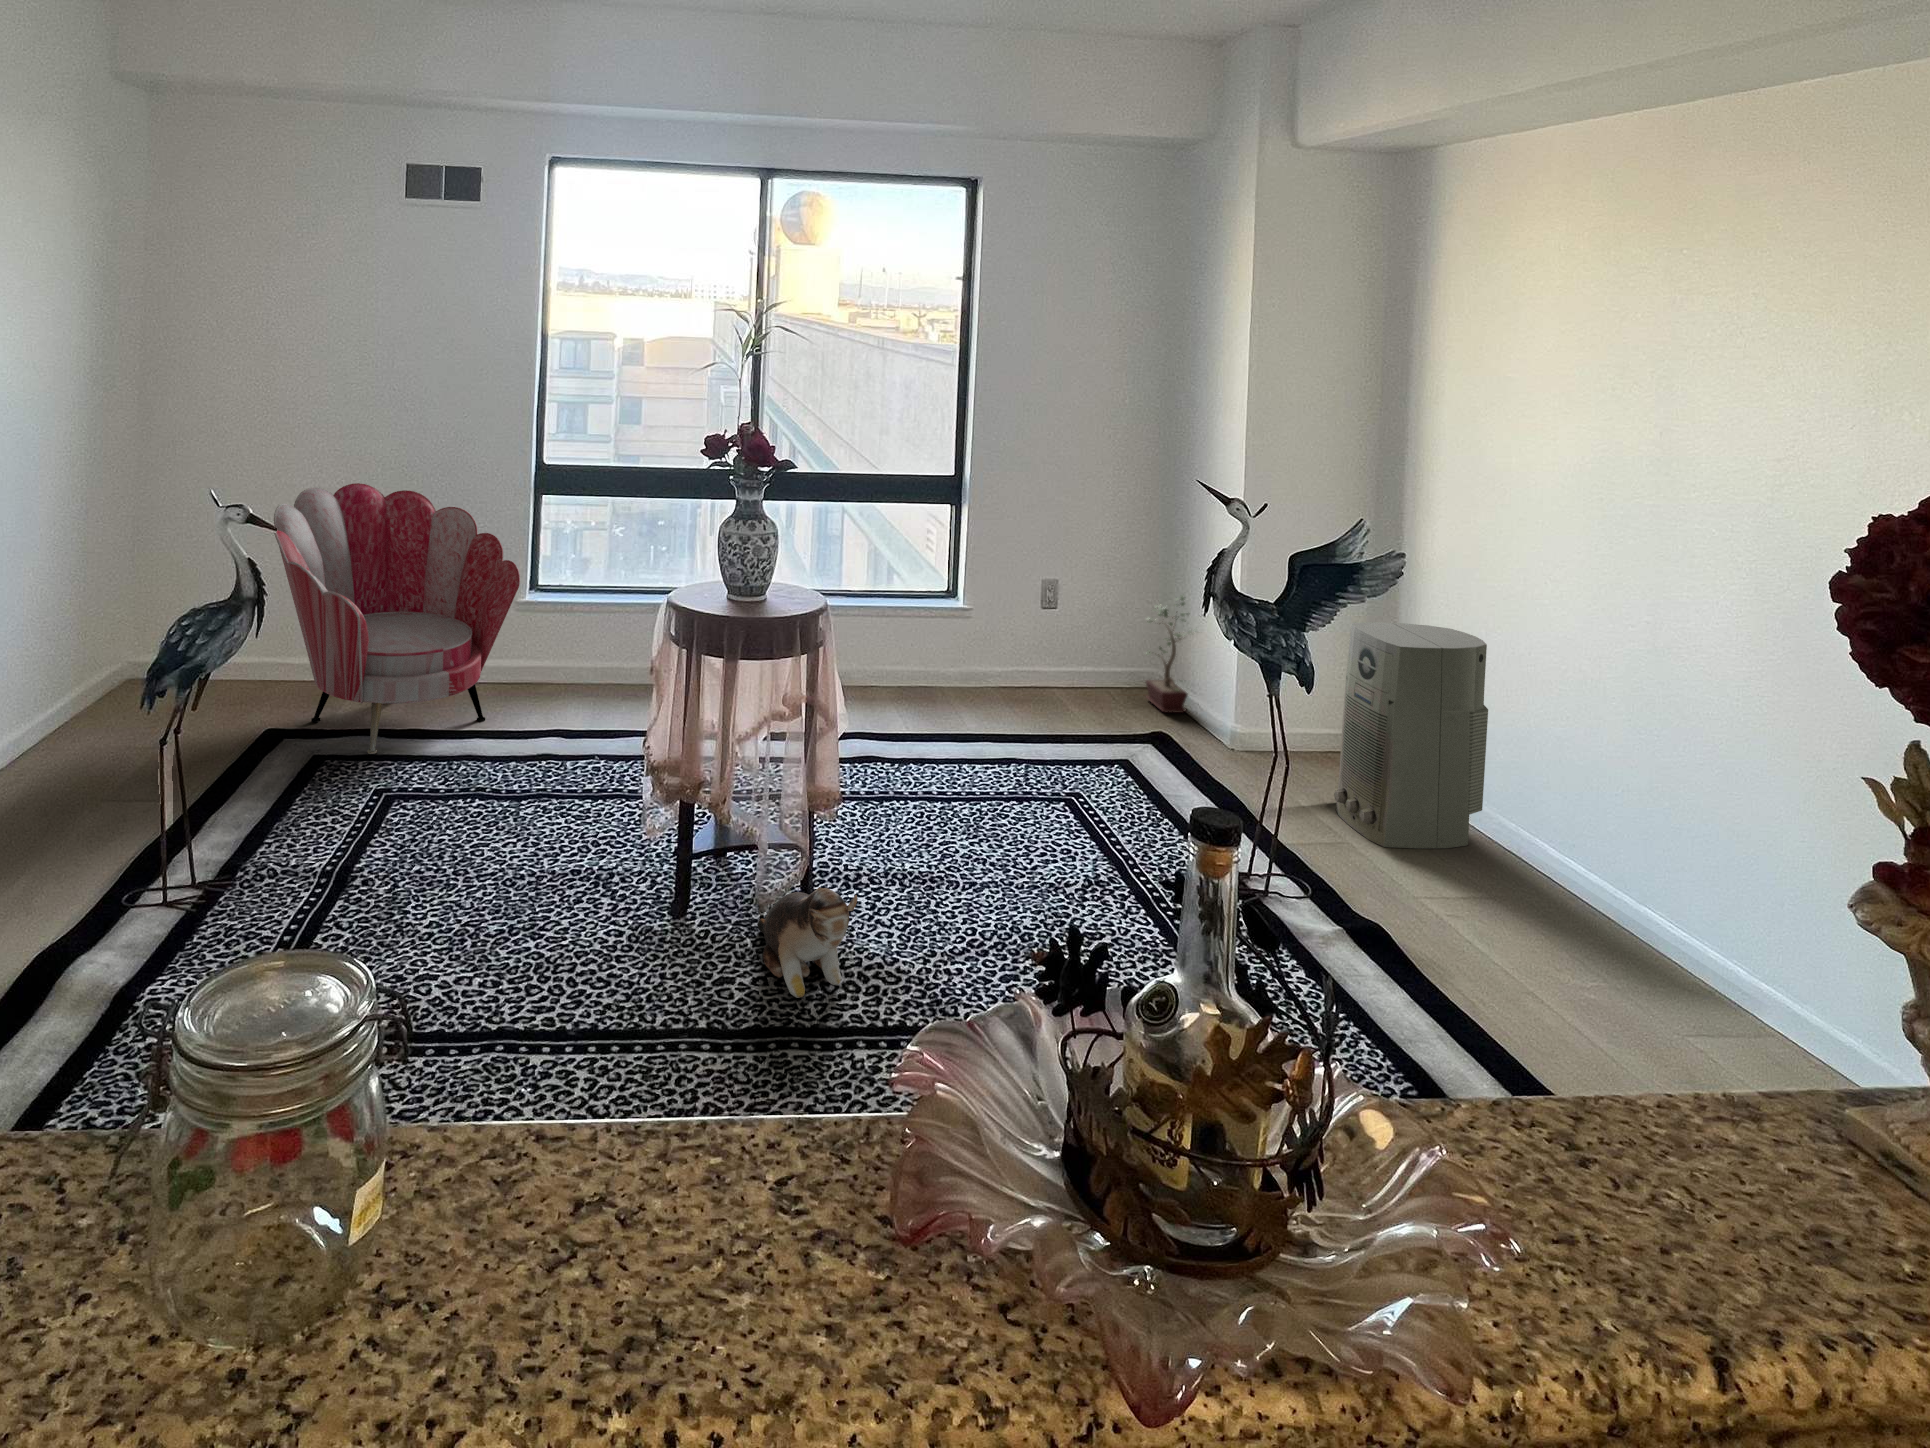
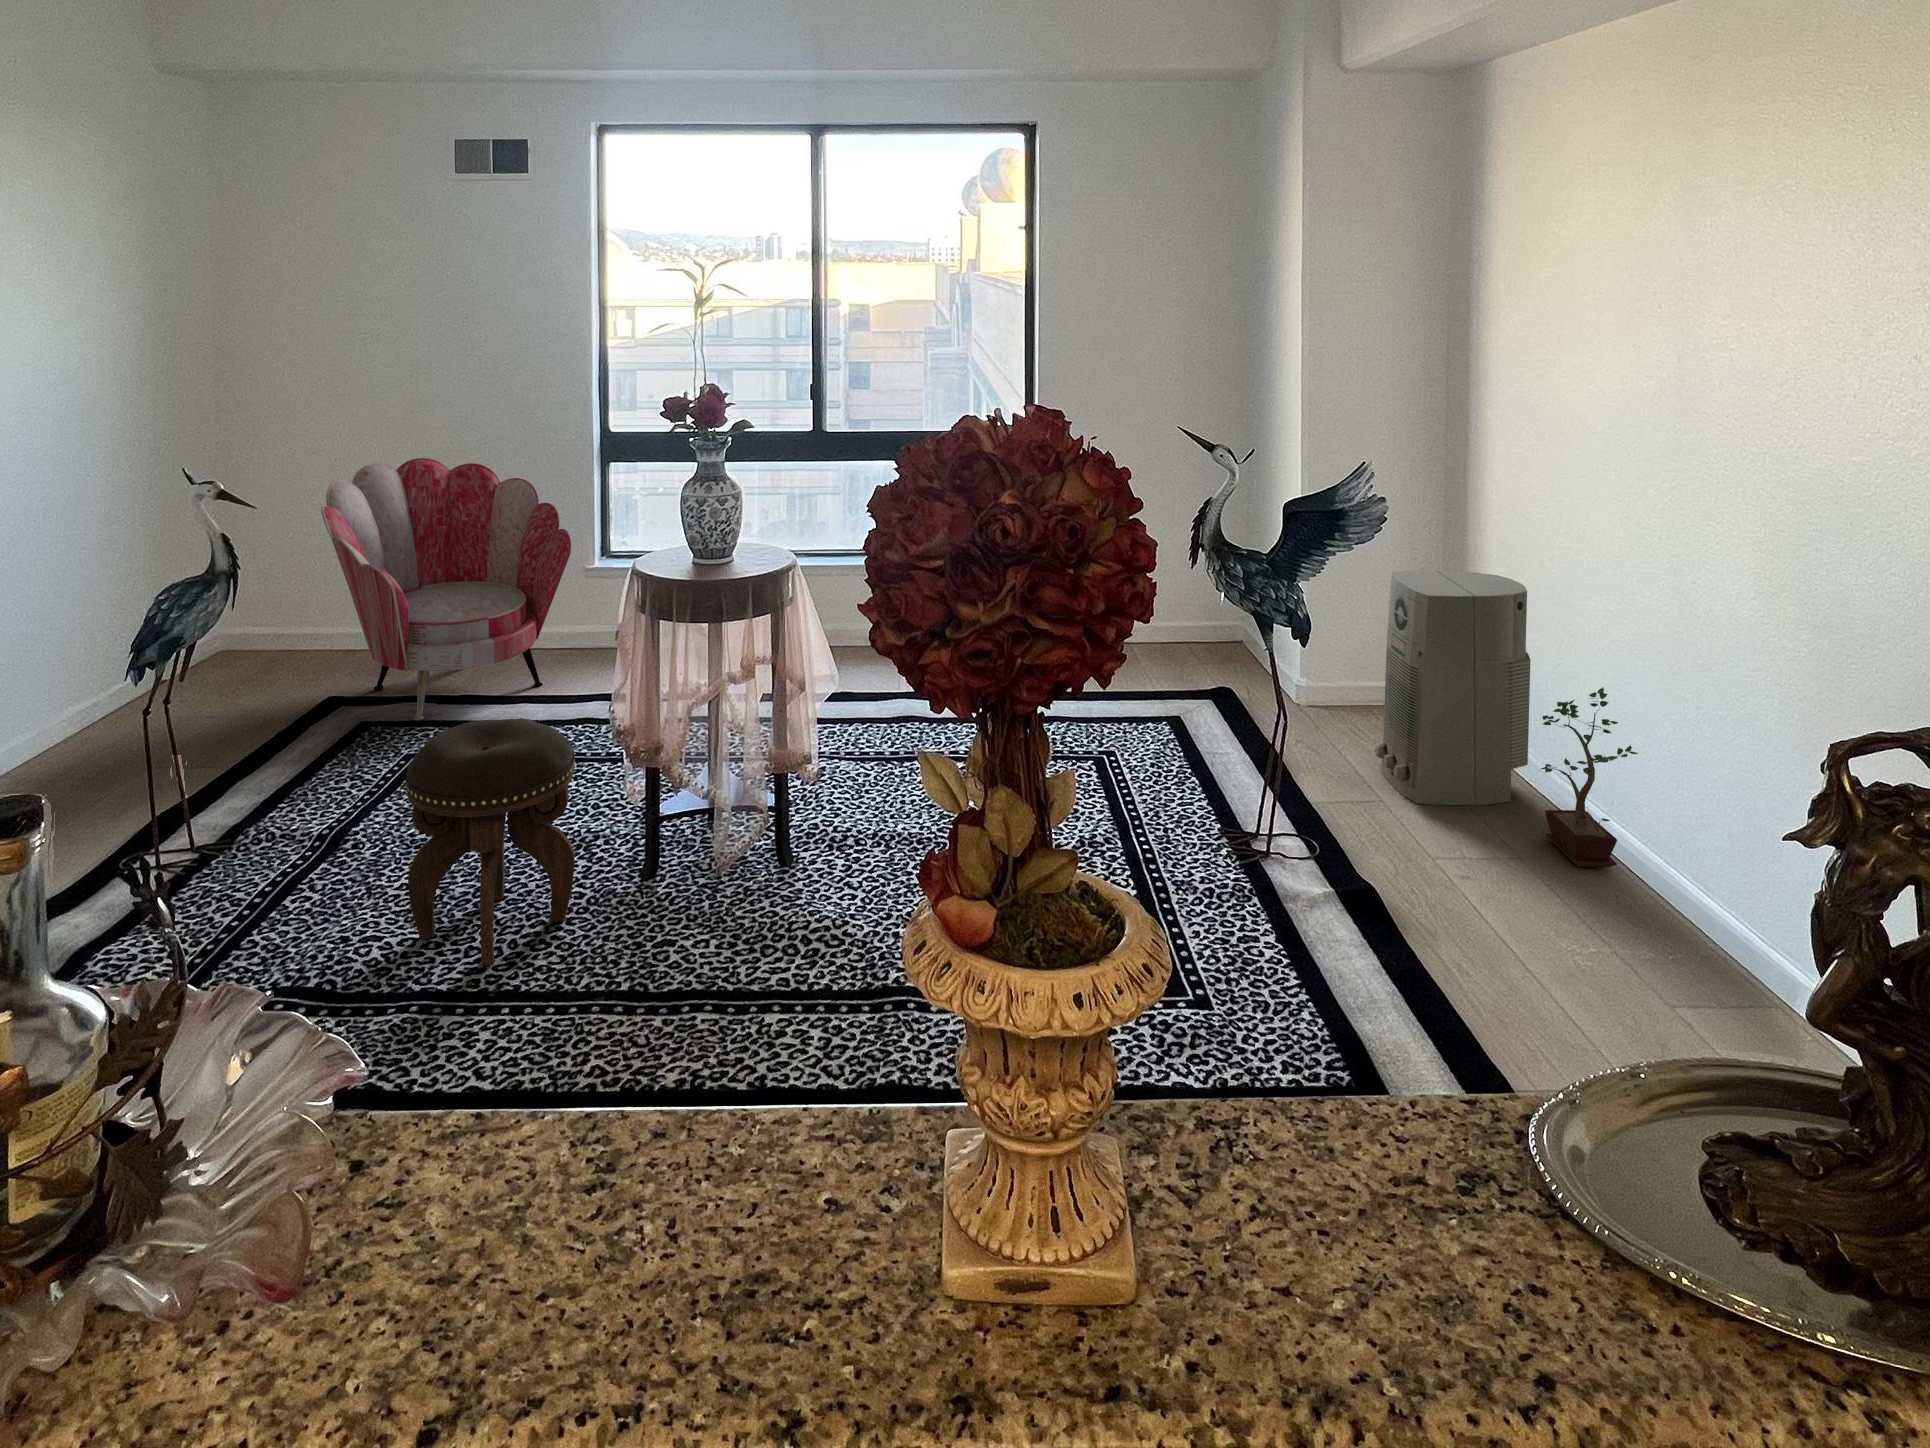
potted plant: present [1146,595,1196,713] -> present [1541,687,1638,867]
footstool: none [464,753,632,1004] -> present [405,718,575,966]
plush toy: present [757,887,857,998] -> none [709,850,781,961]

